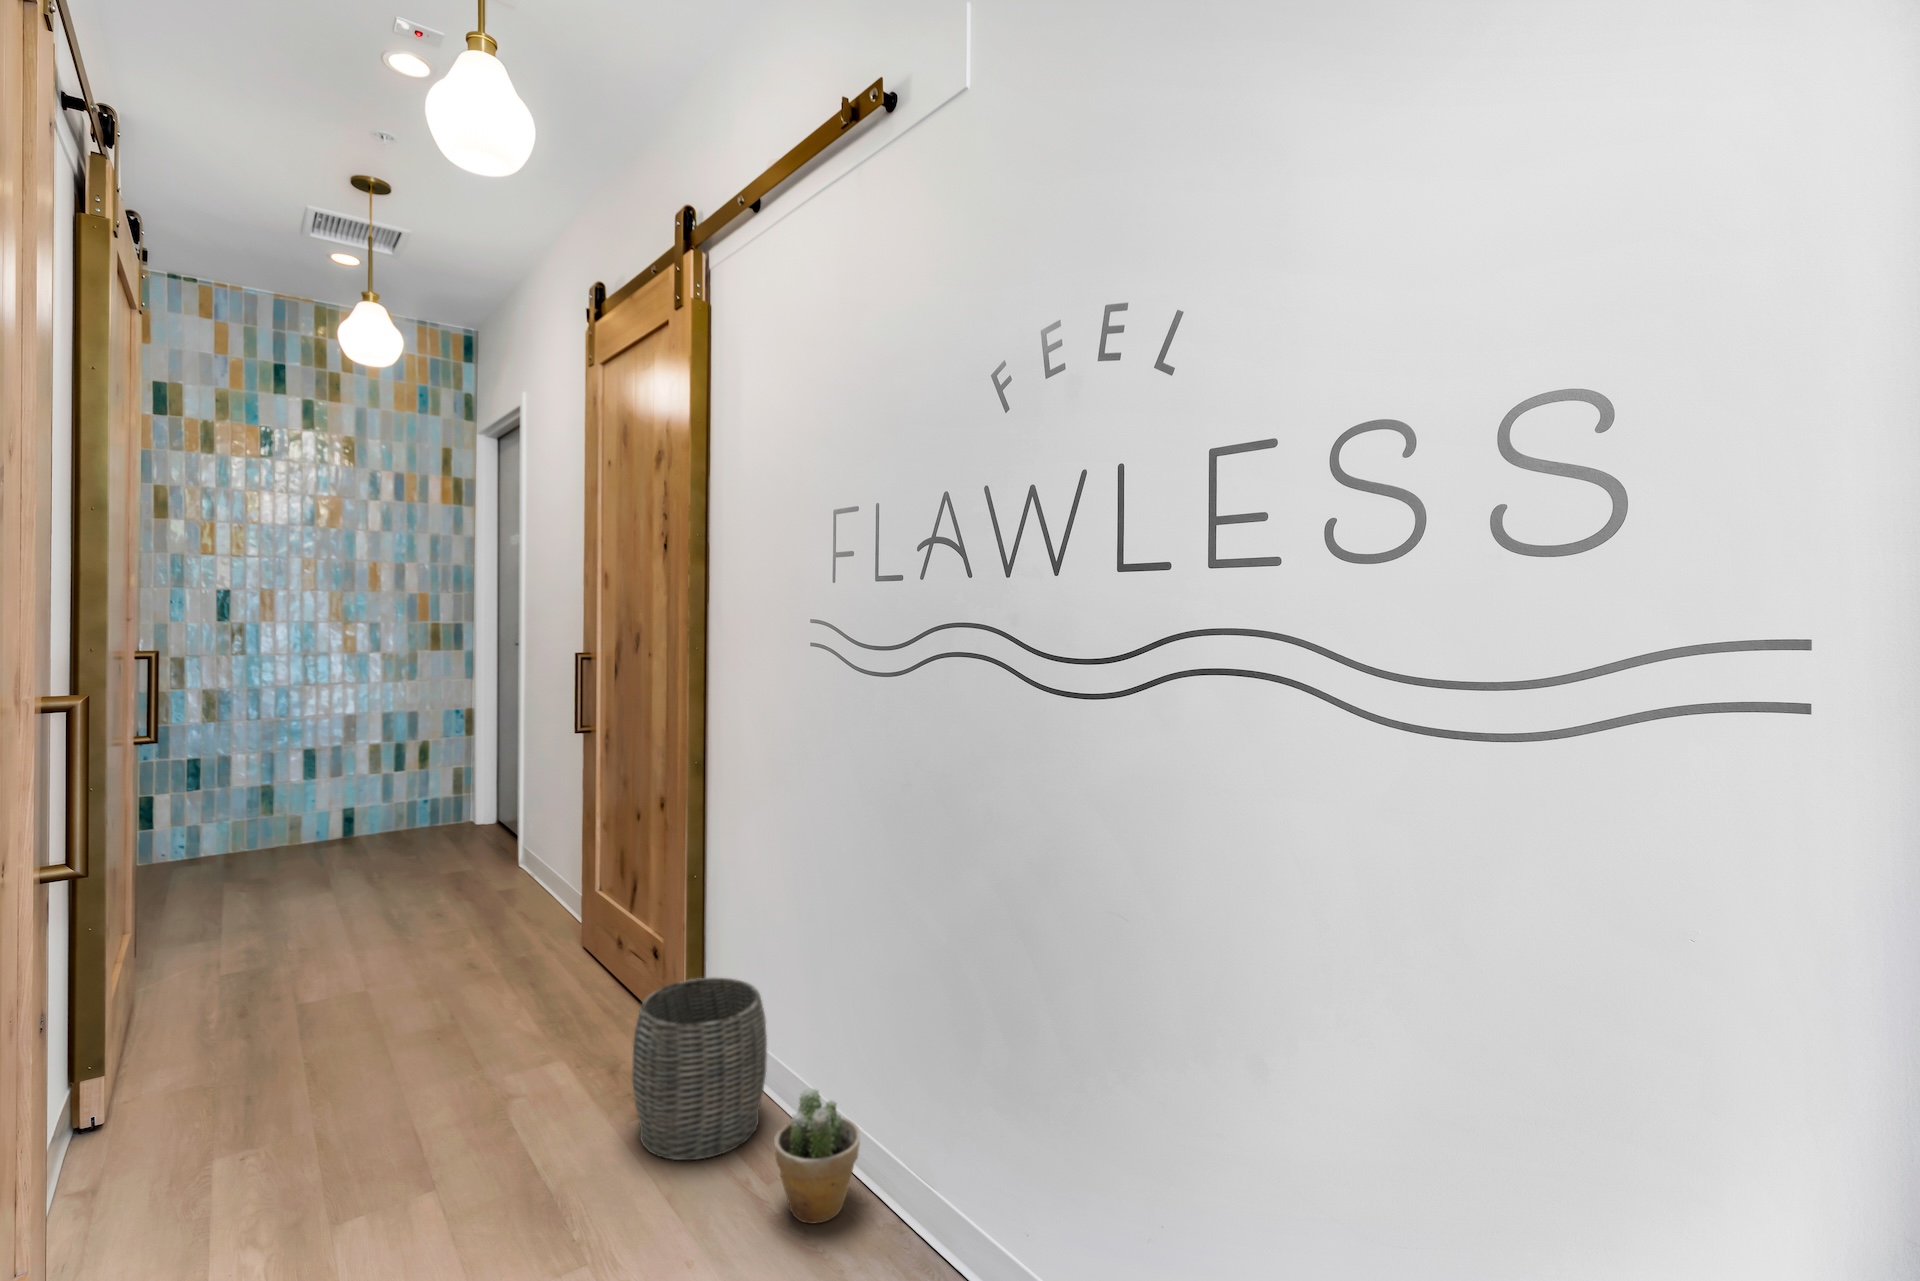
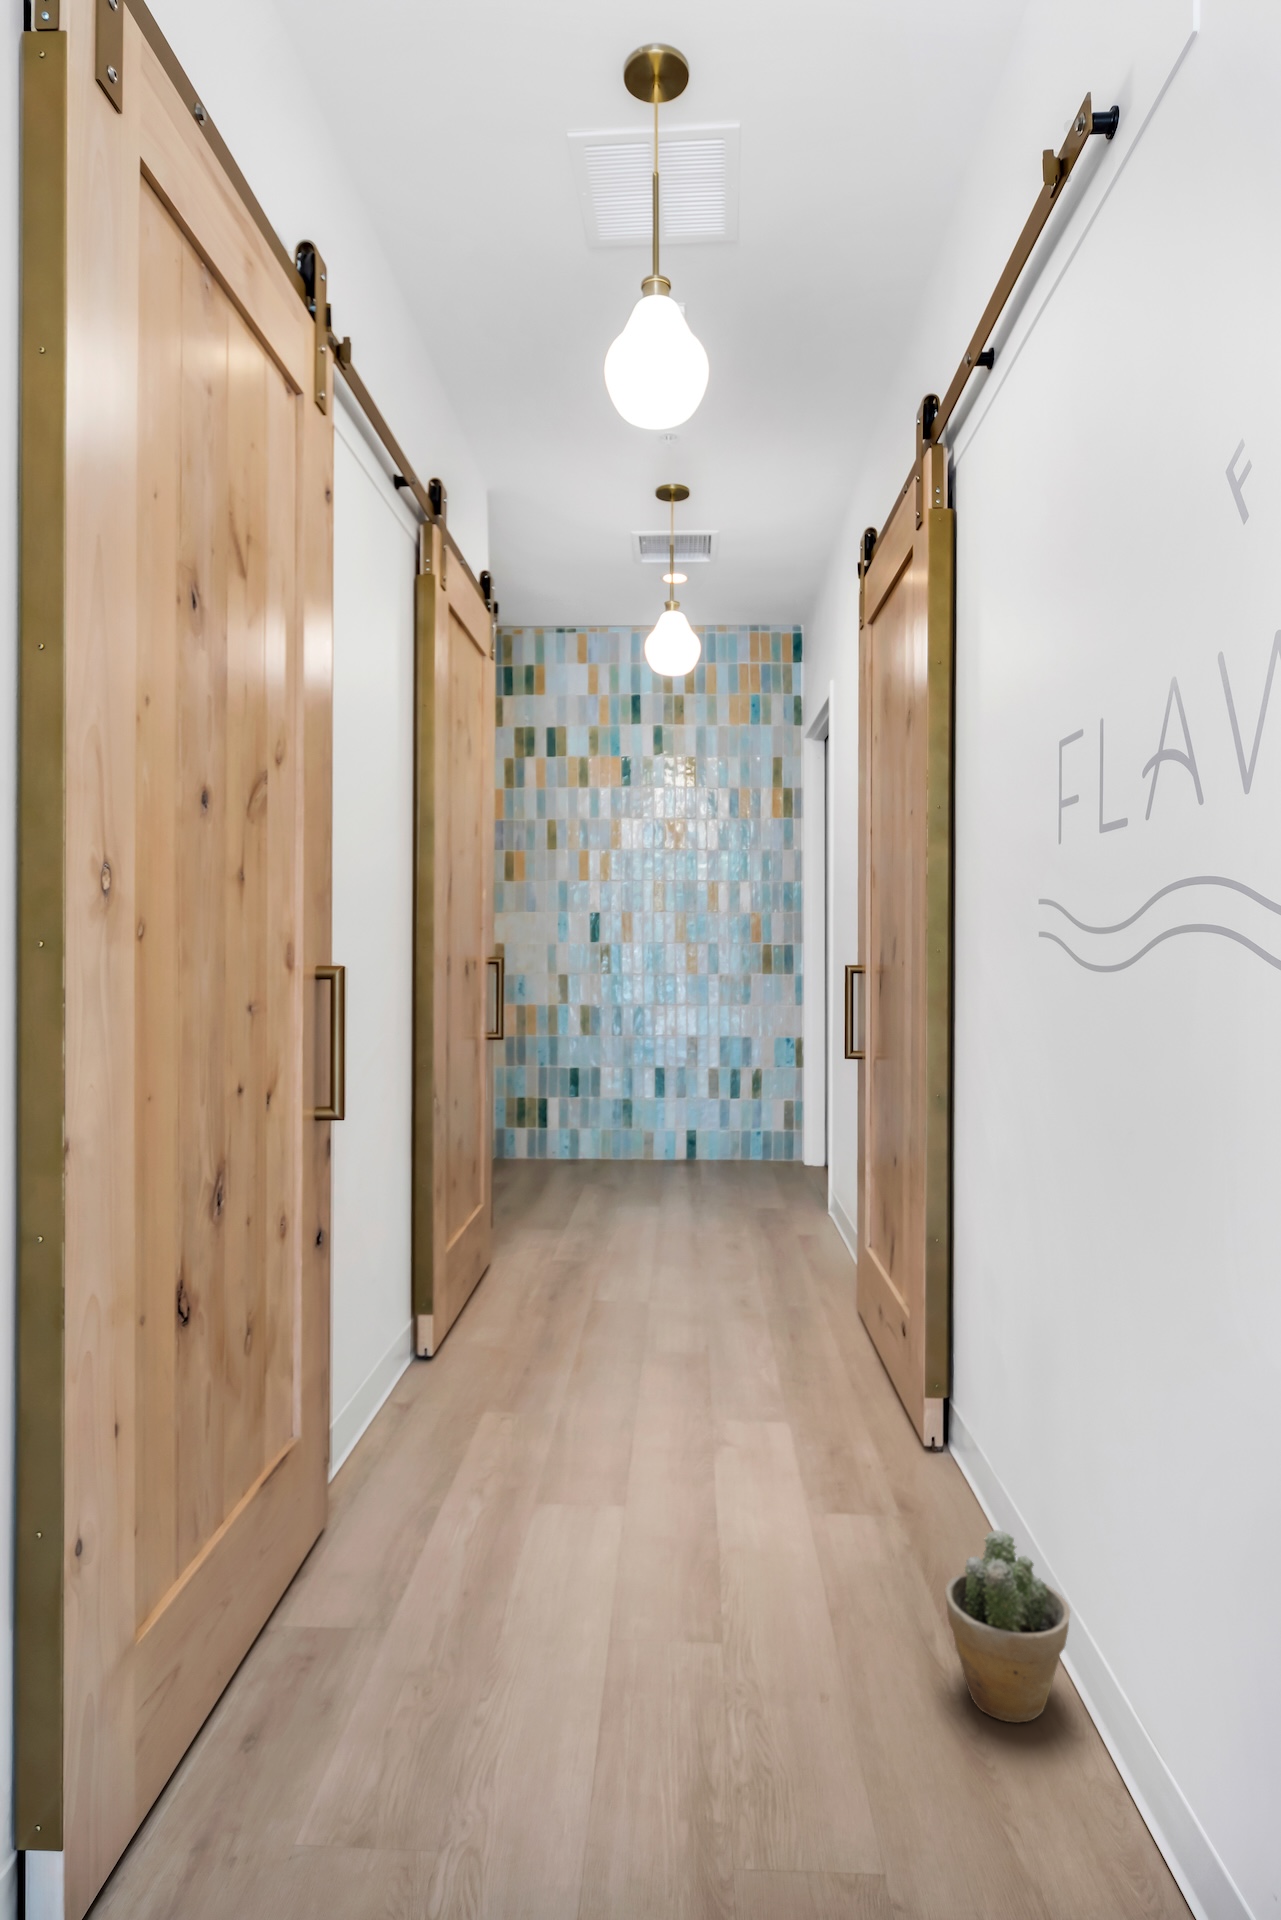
woven basket: present [632,978,767,1160] -> none [820,1355,988,1584]

